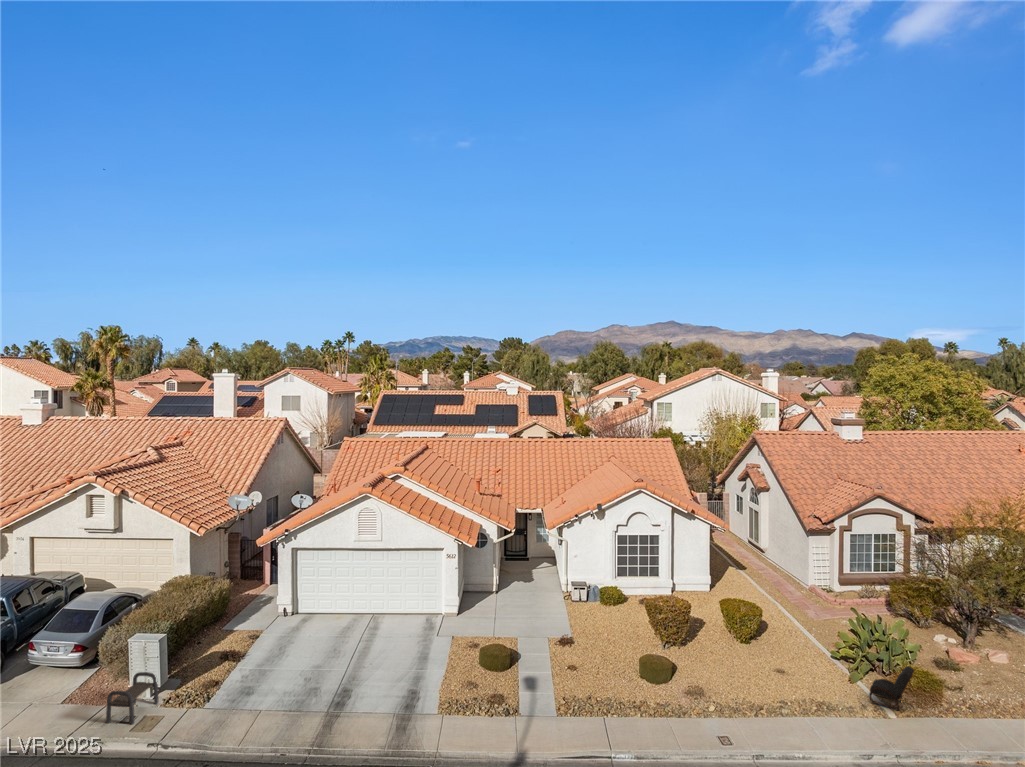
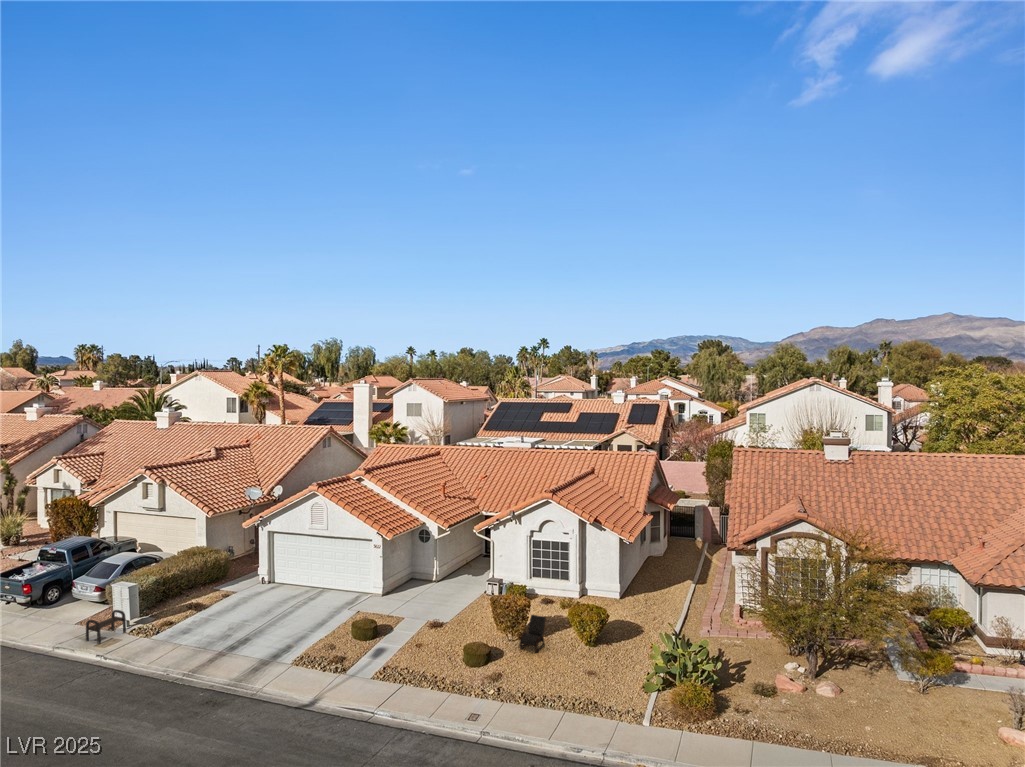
lounge chair: present [869,666,915,711] -> present [520,615,546,653]

